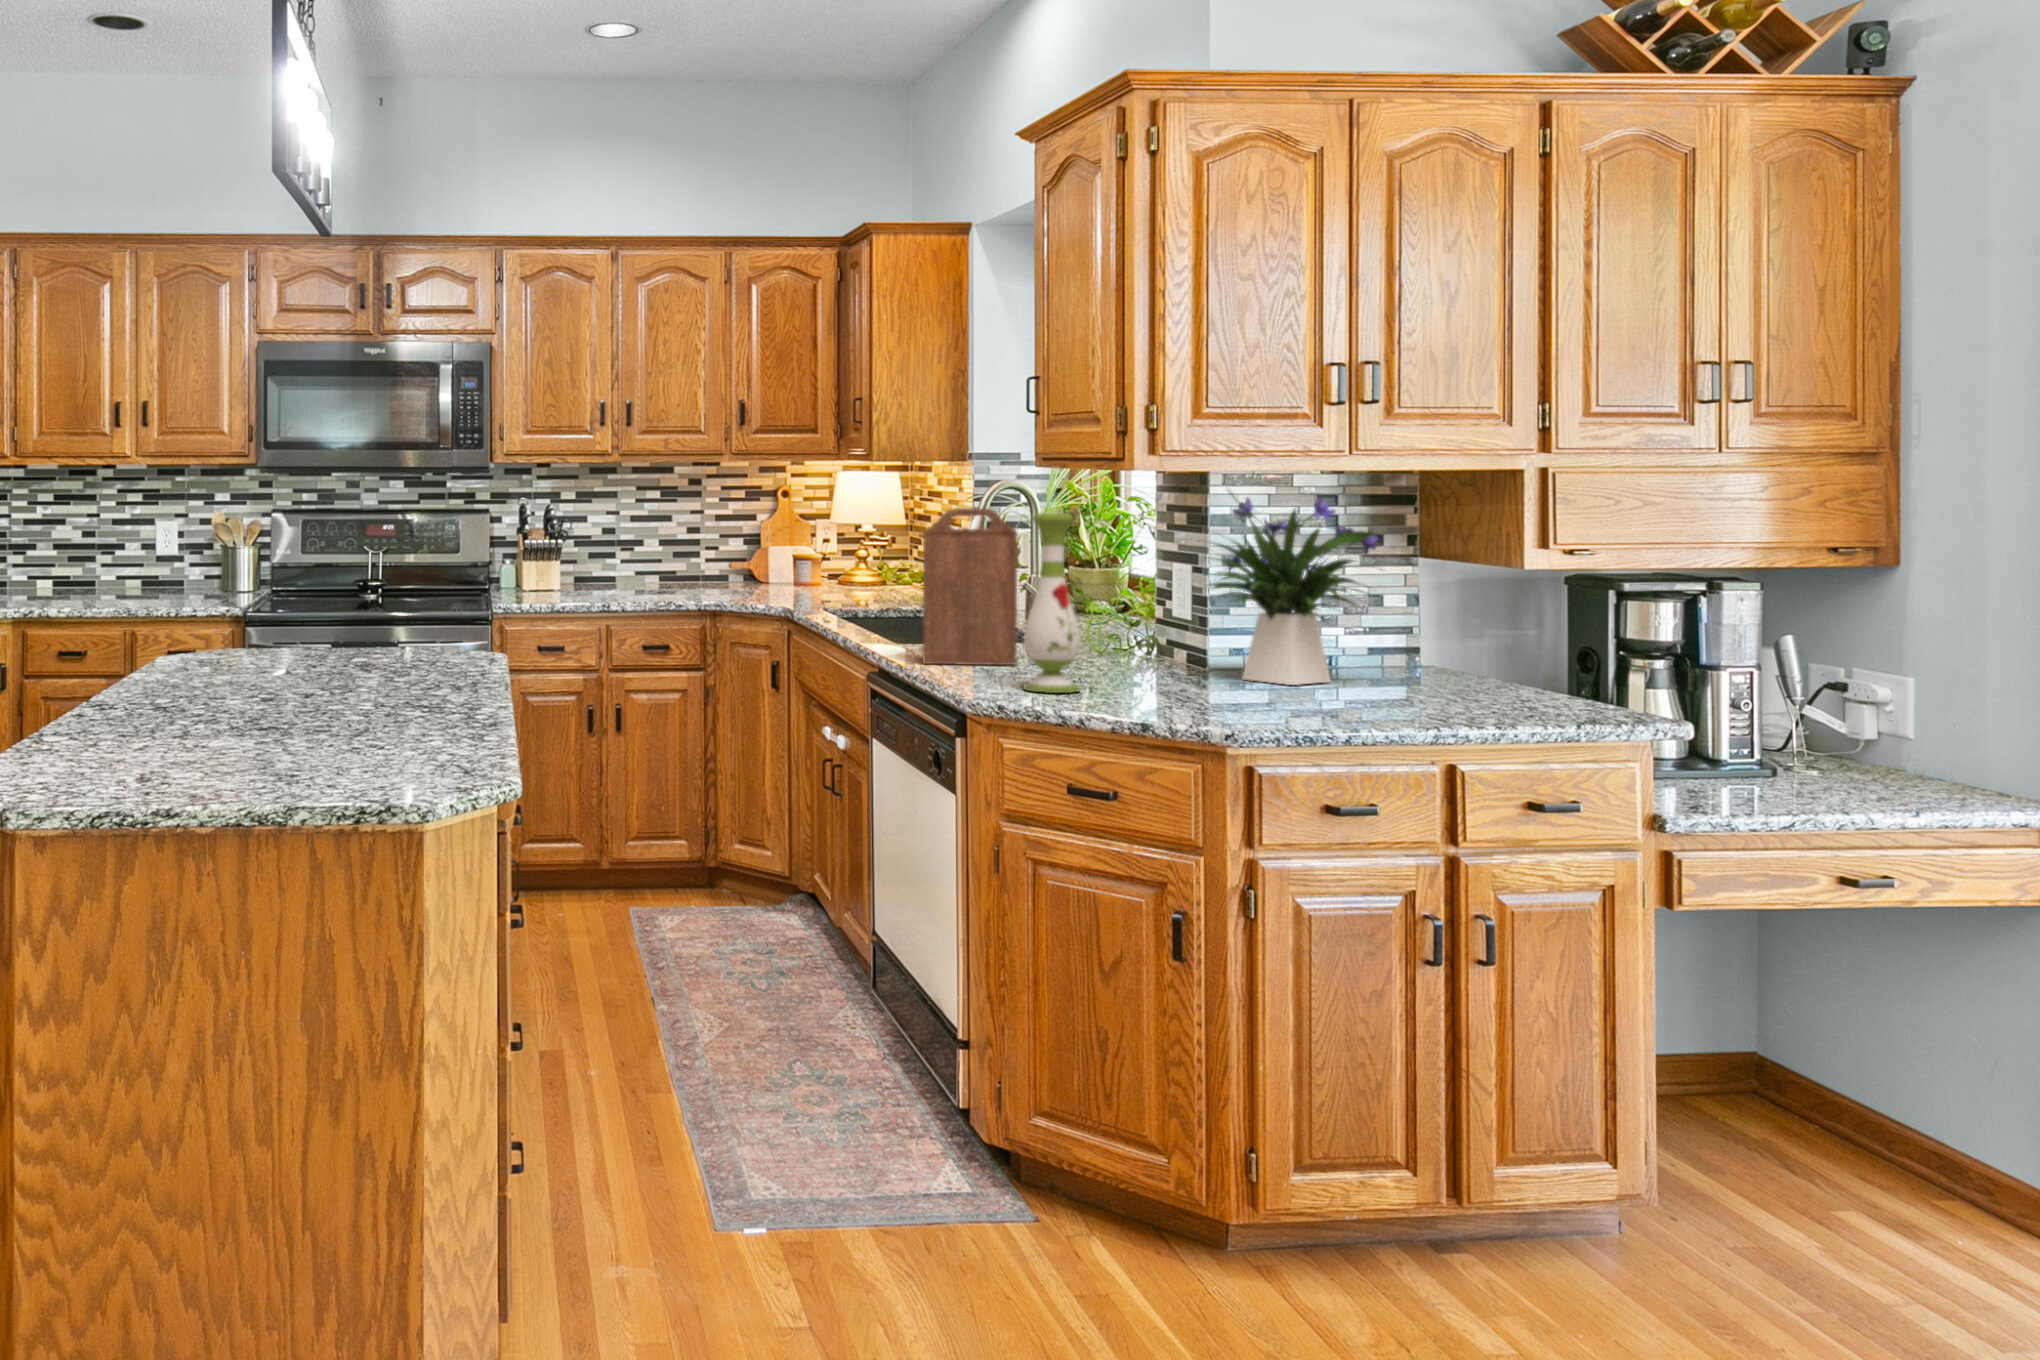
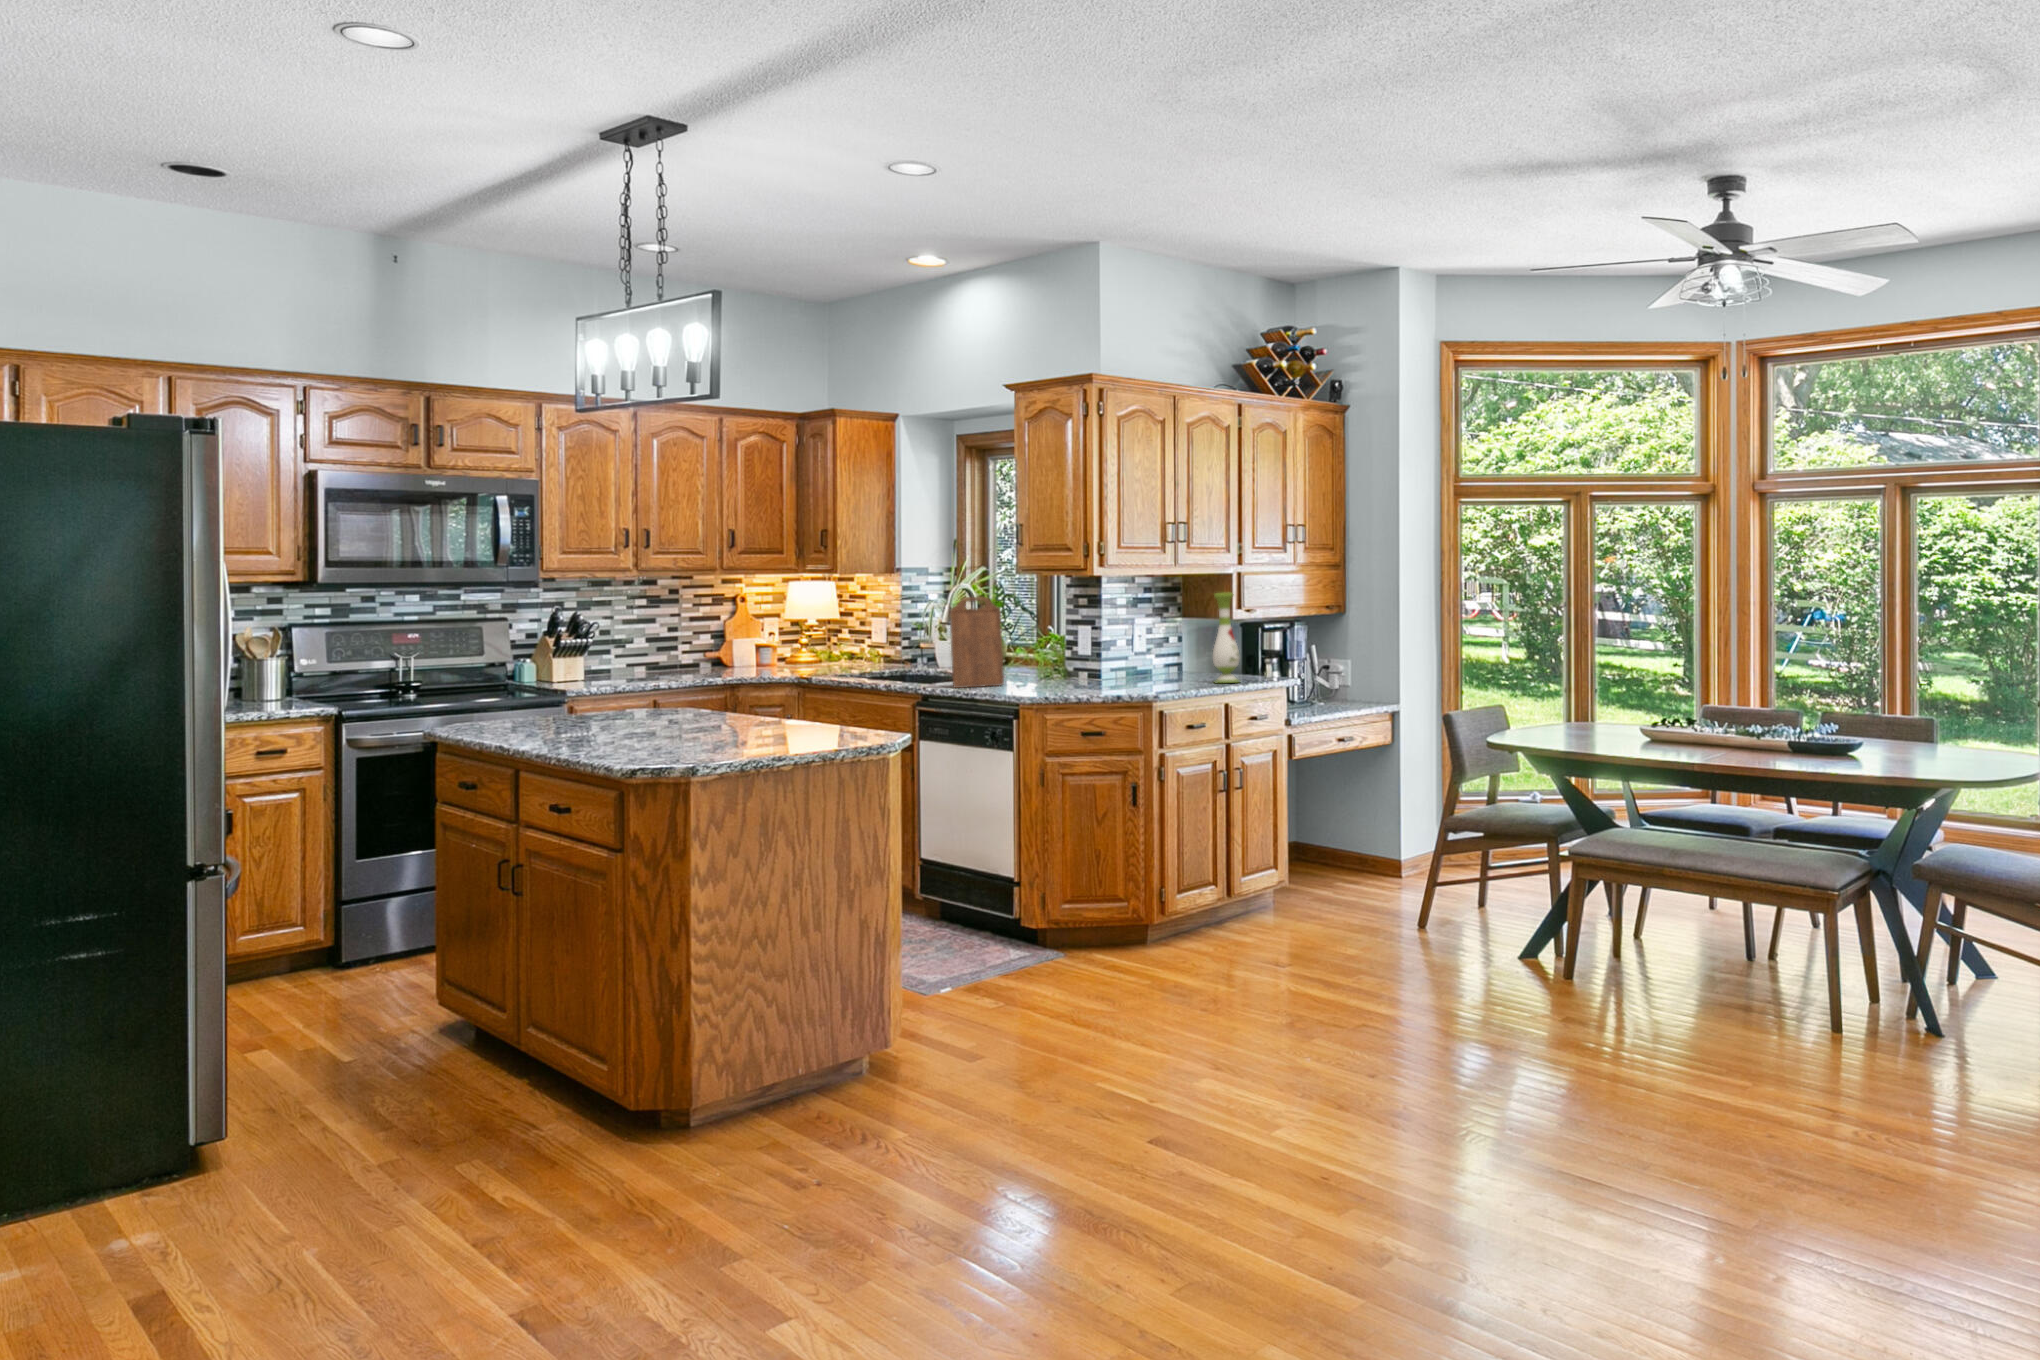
flower arrangement: present [1205,498,1381,685] -> none [1085,583,1184,682]
vase: present [1023,513,1080,693] -> present [1213,592,1239,683]

